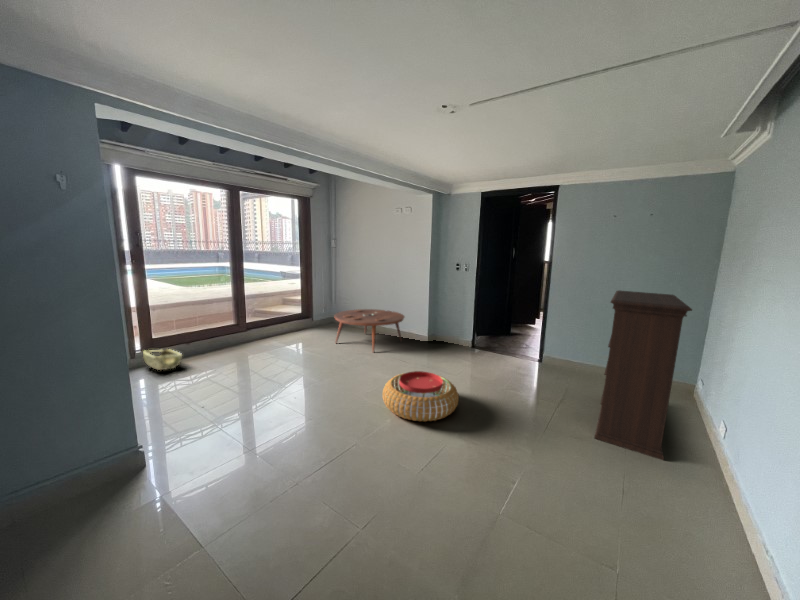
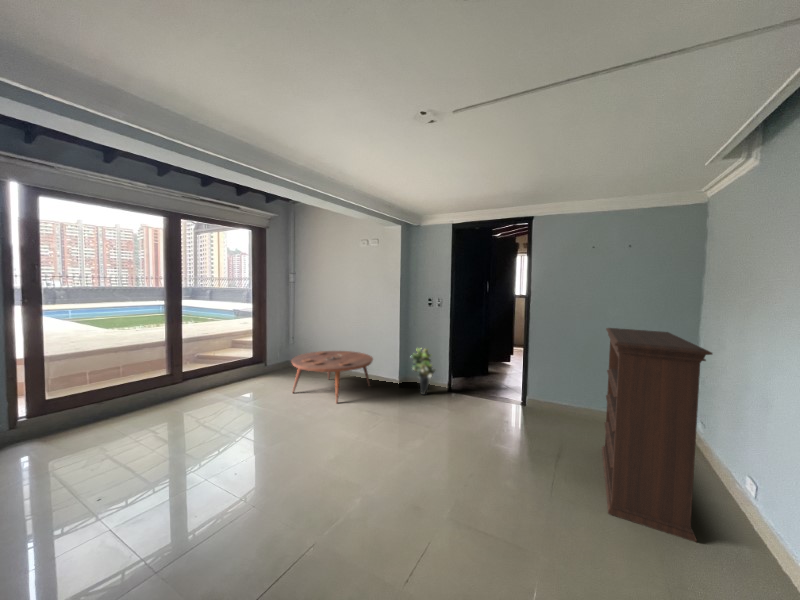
potted plant: none [438,308,461,349] -> present [412,349,435,395]
woven basket: present [143,350,182,370] -> none [27,413,85,444]
pouf: present [383,371,459,422] -> none [345,432,440,504]

